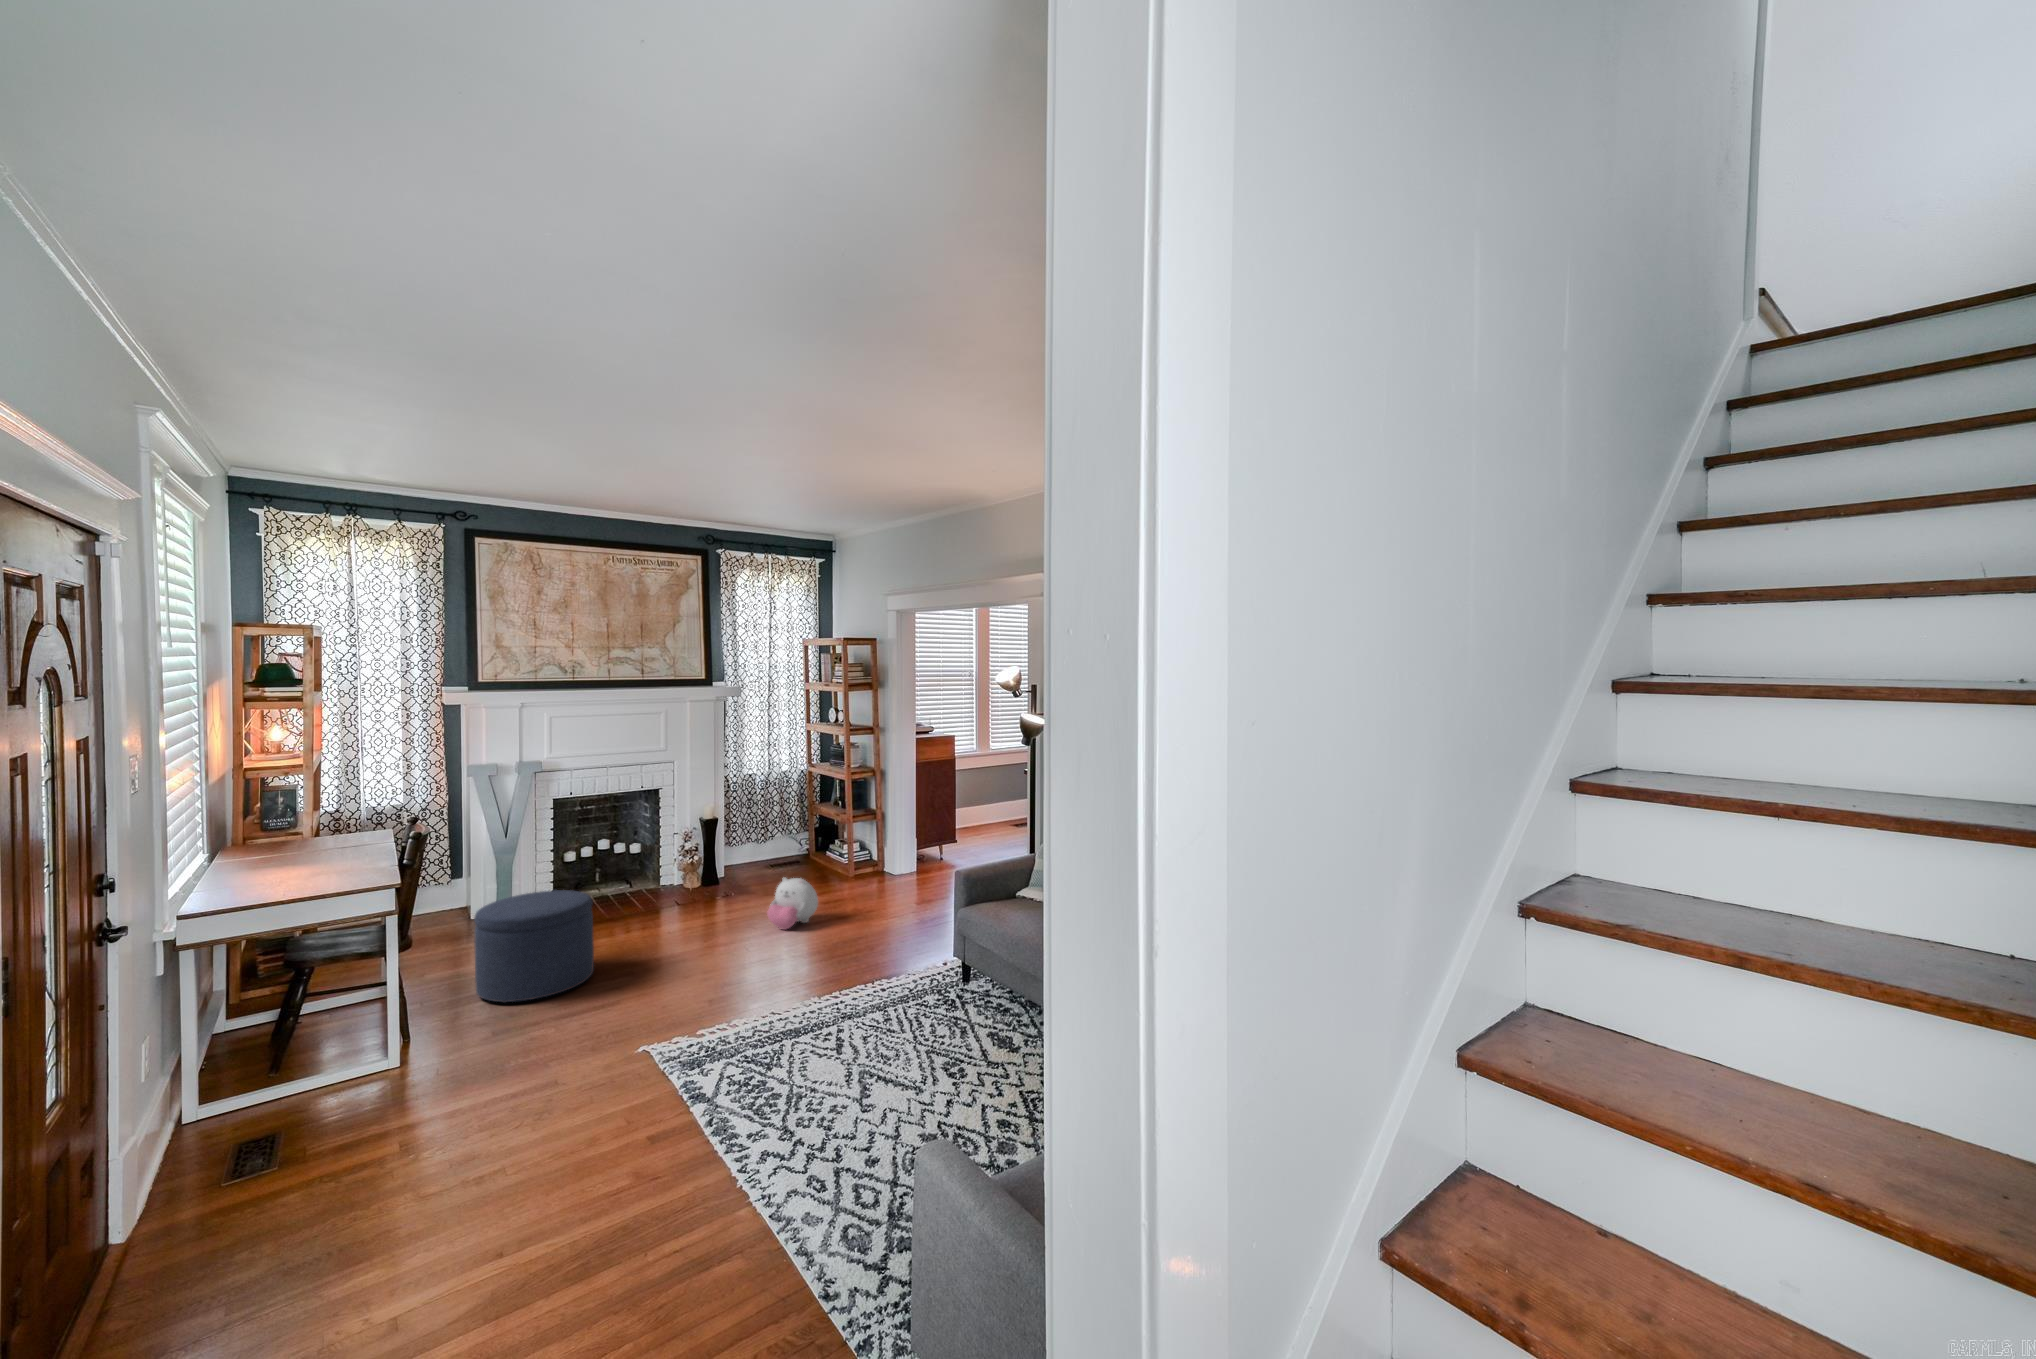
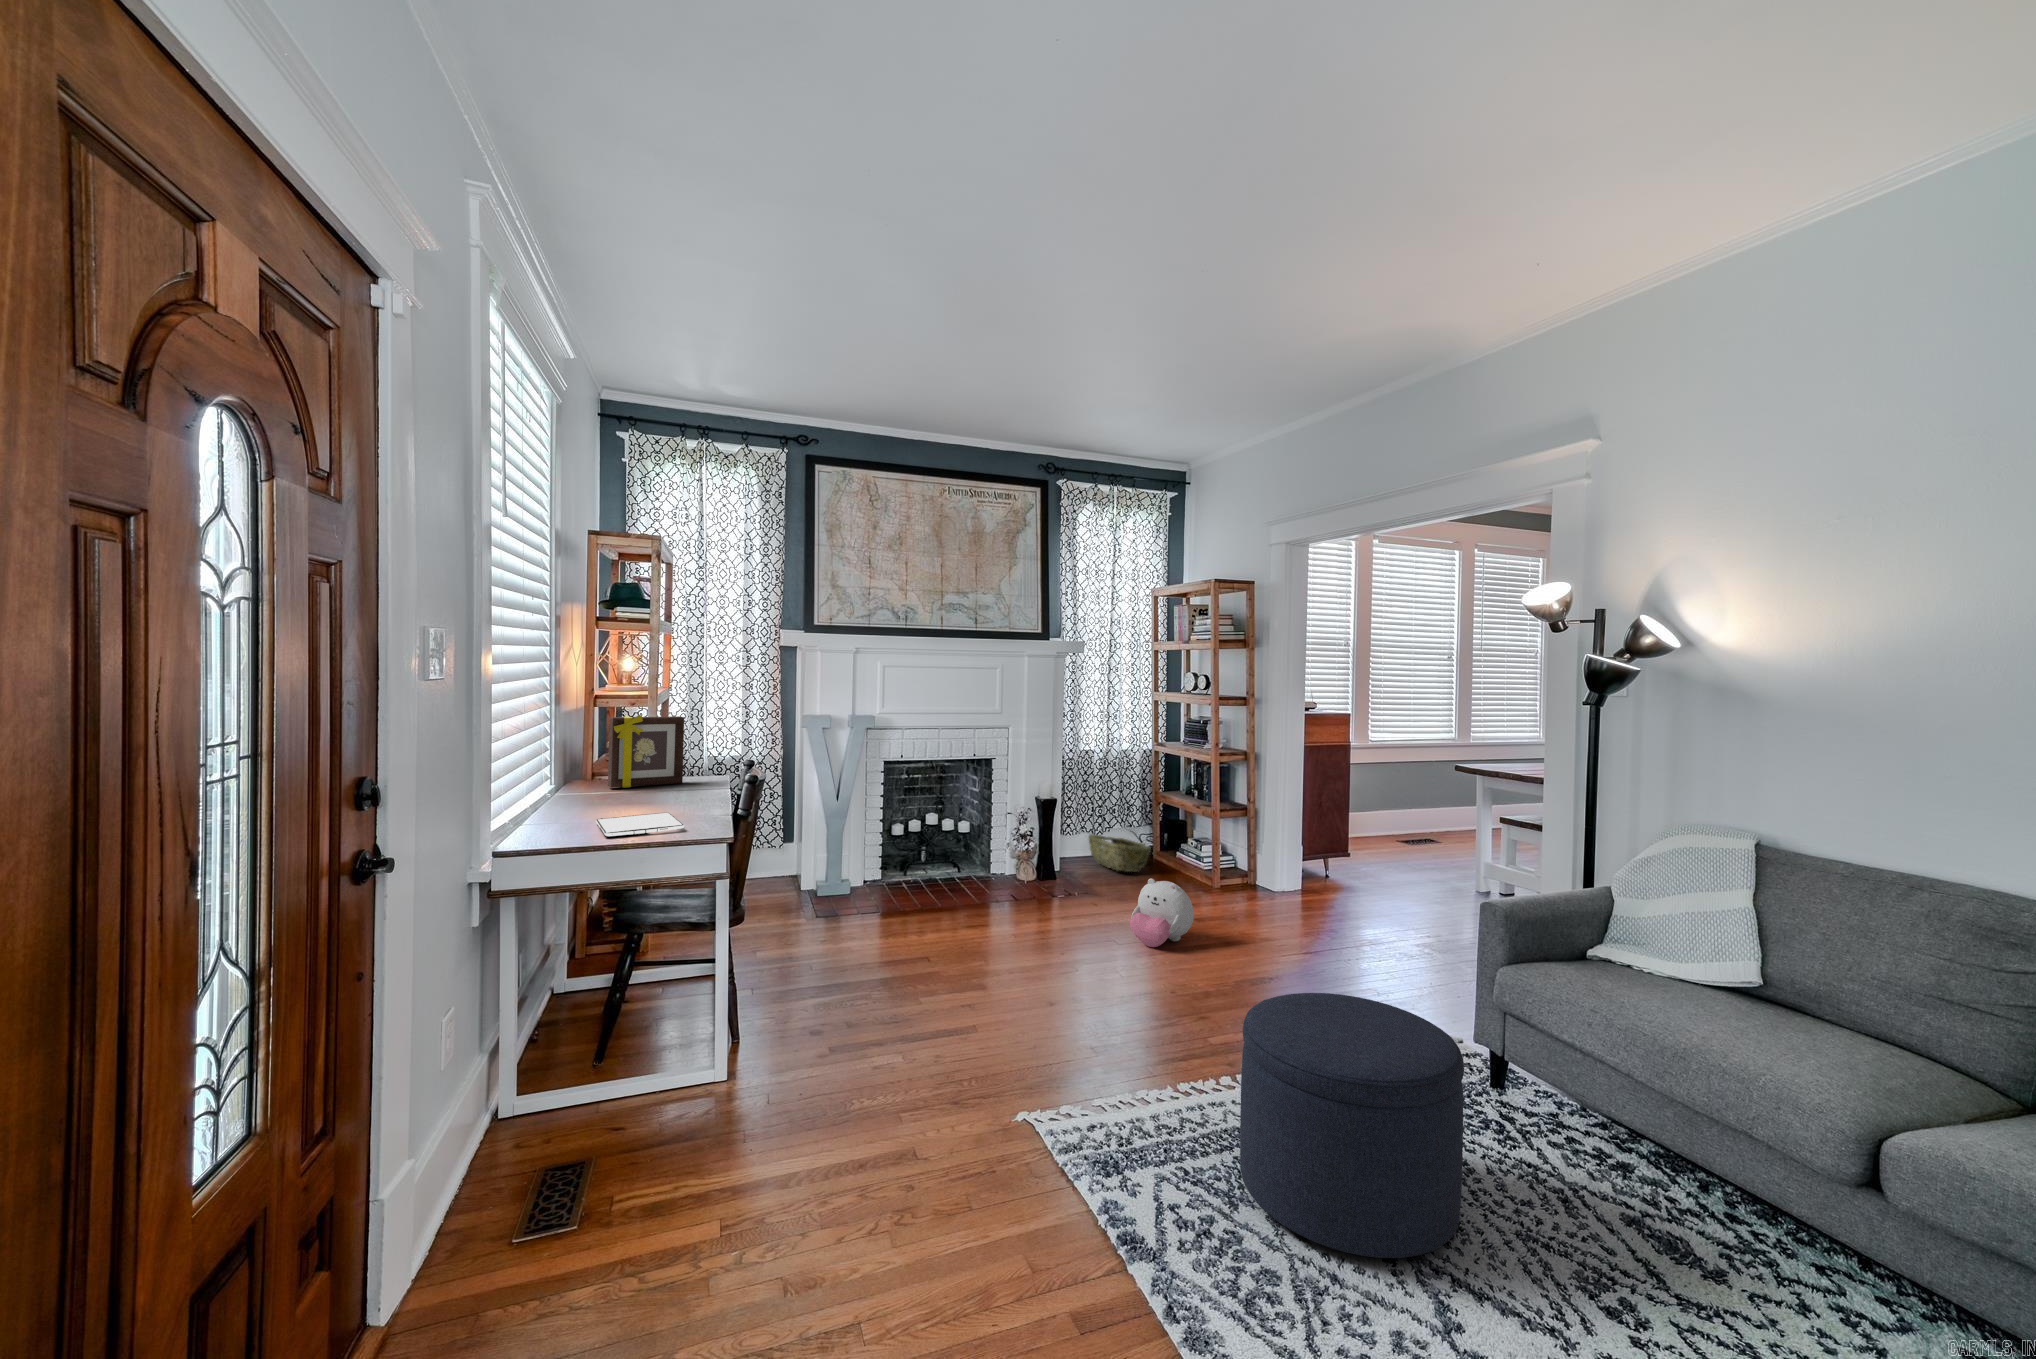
picture frame: none [264,781,344,851] -> present [608,715,684,788]
woven basket: none [751,844,803,873] -> present [1089,835,1151,872]
tablet: none [265,869,354,895] -> present [596,812,684,837]
ottoman: present [474,890,594,1003] -> present [1240,993,1464,1258]

